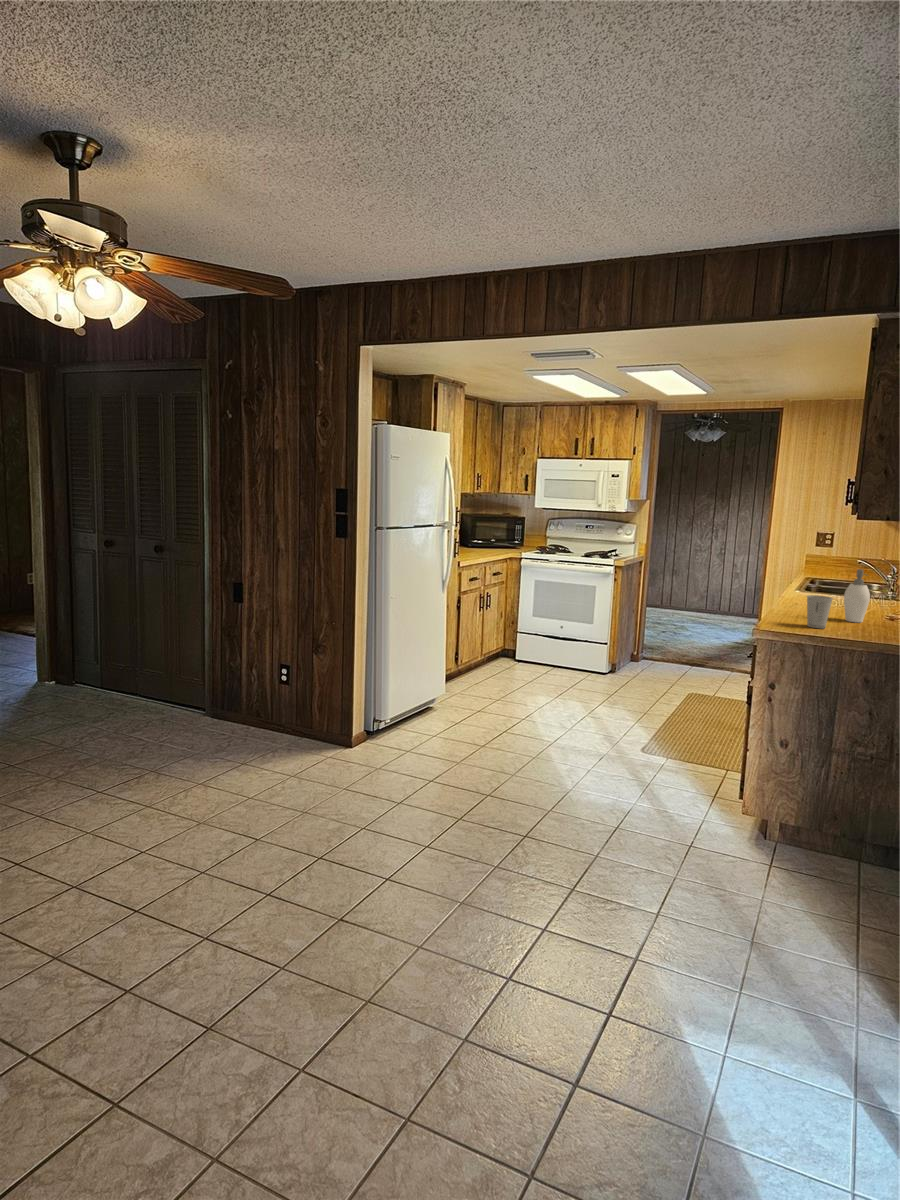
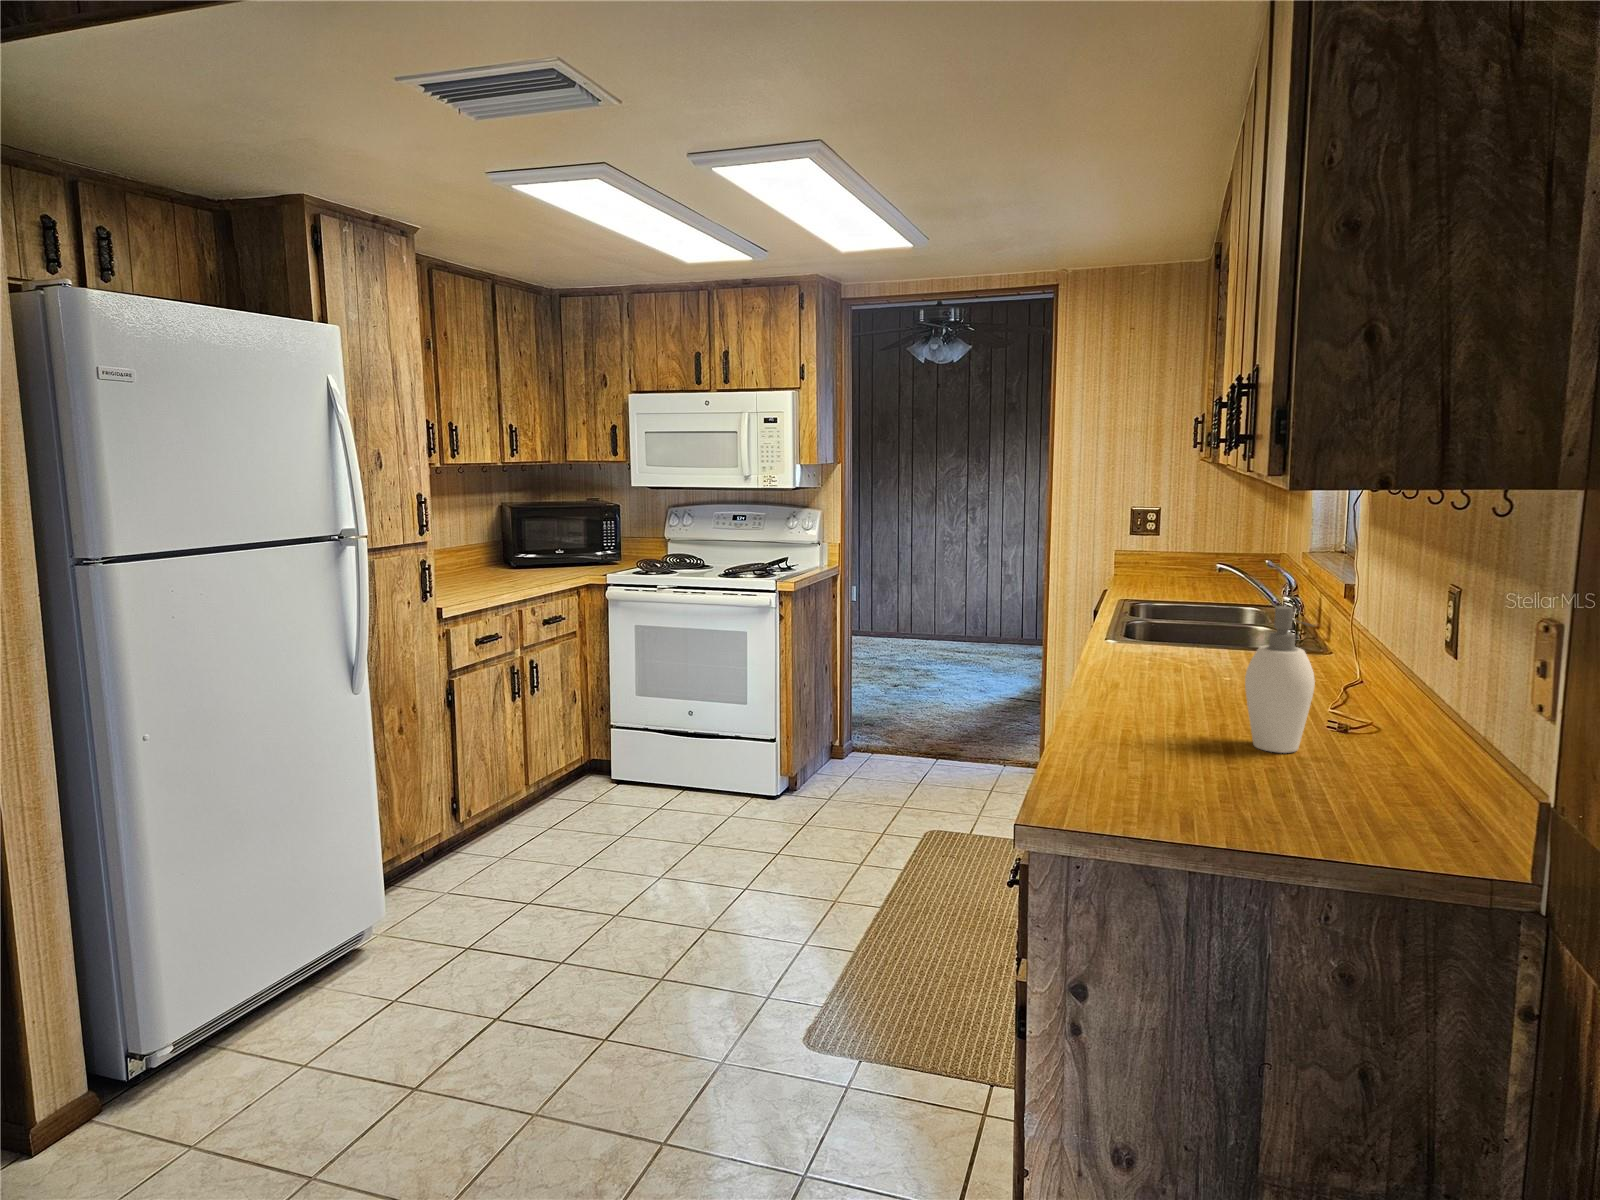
paper cup: present [807,595,833,628] -> none [1156,700,1234,804]

